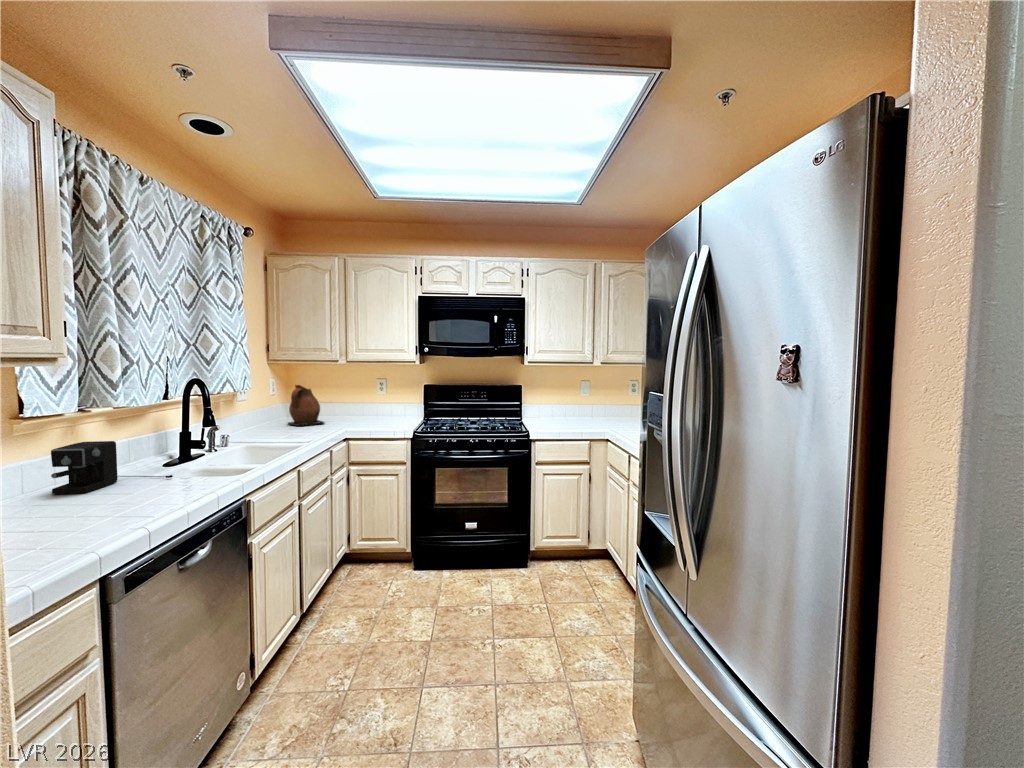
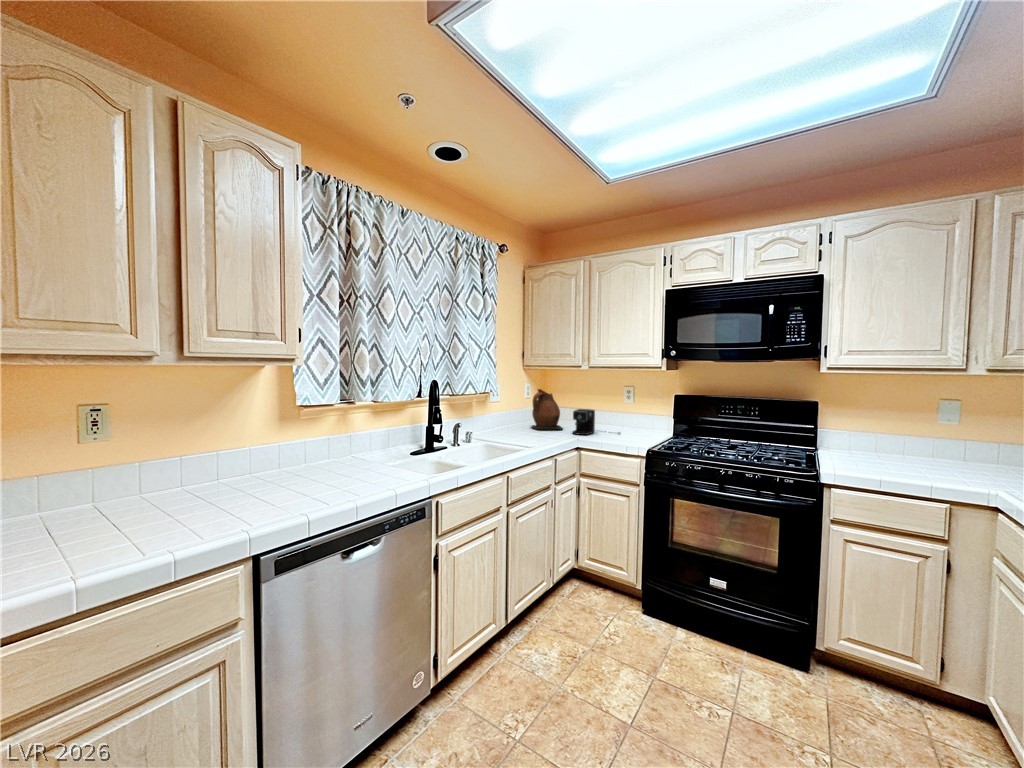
coffee maker: present [51,441,173,494] -> present [573,409,620,435]

